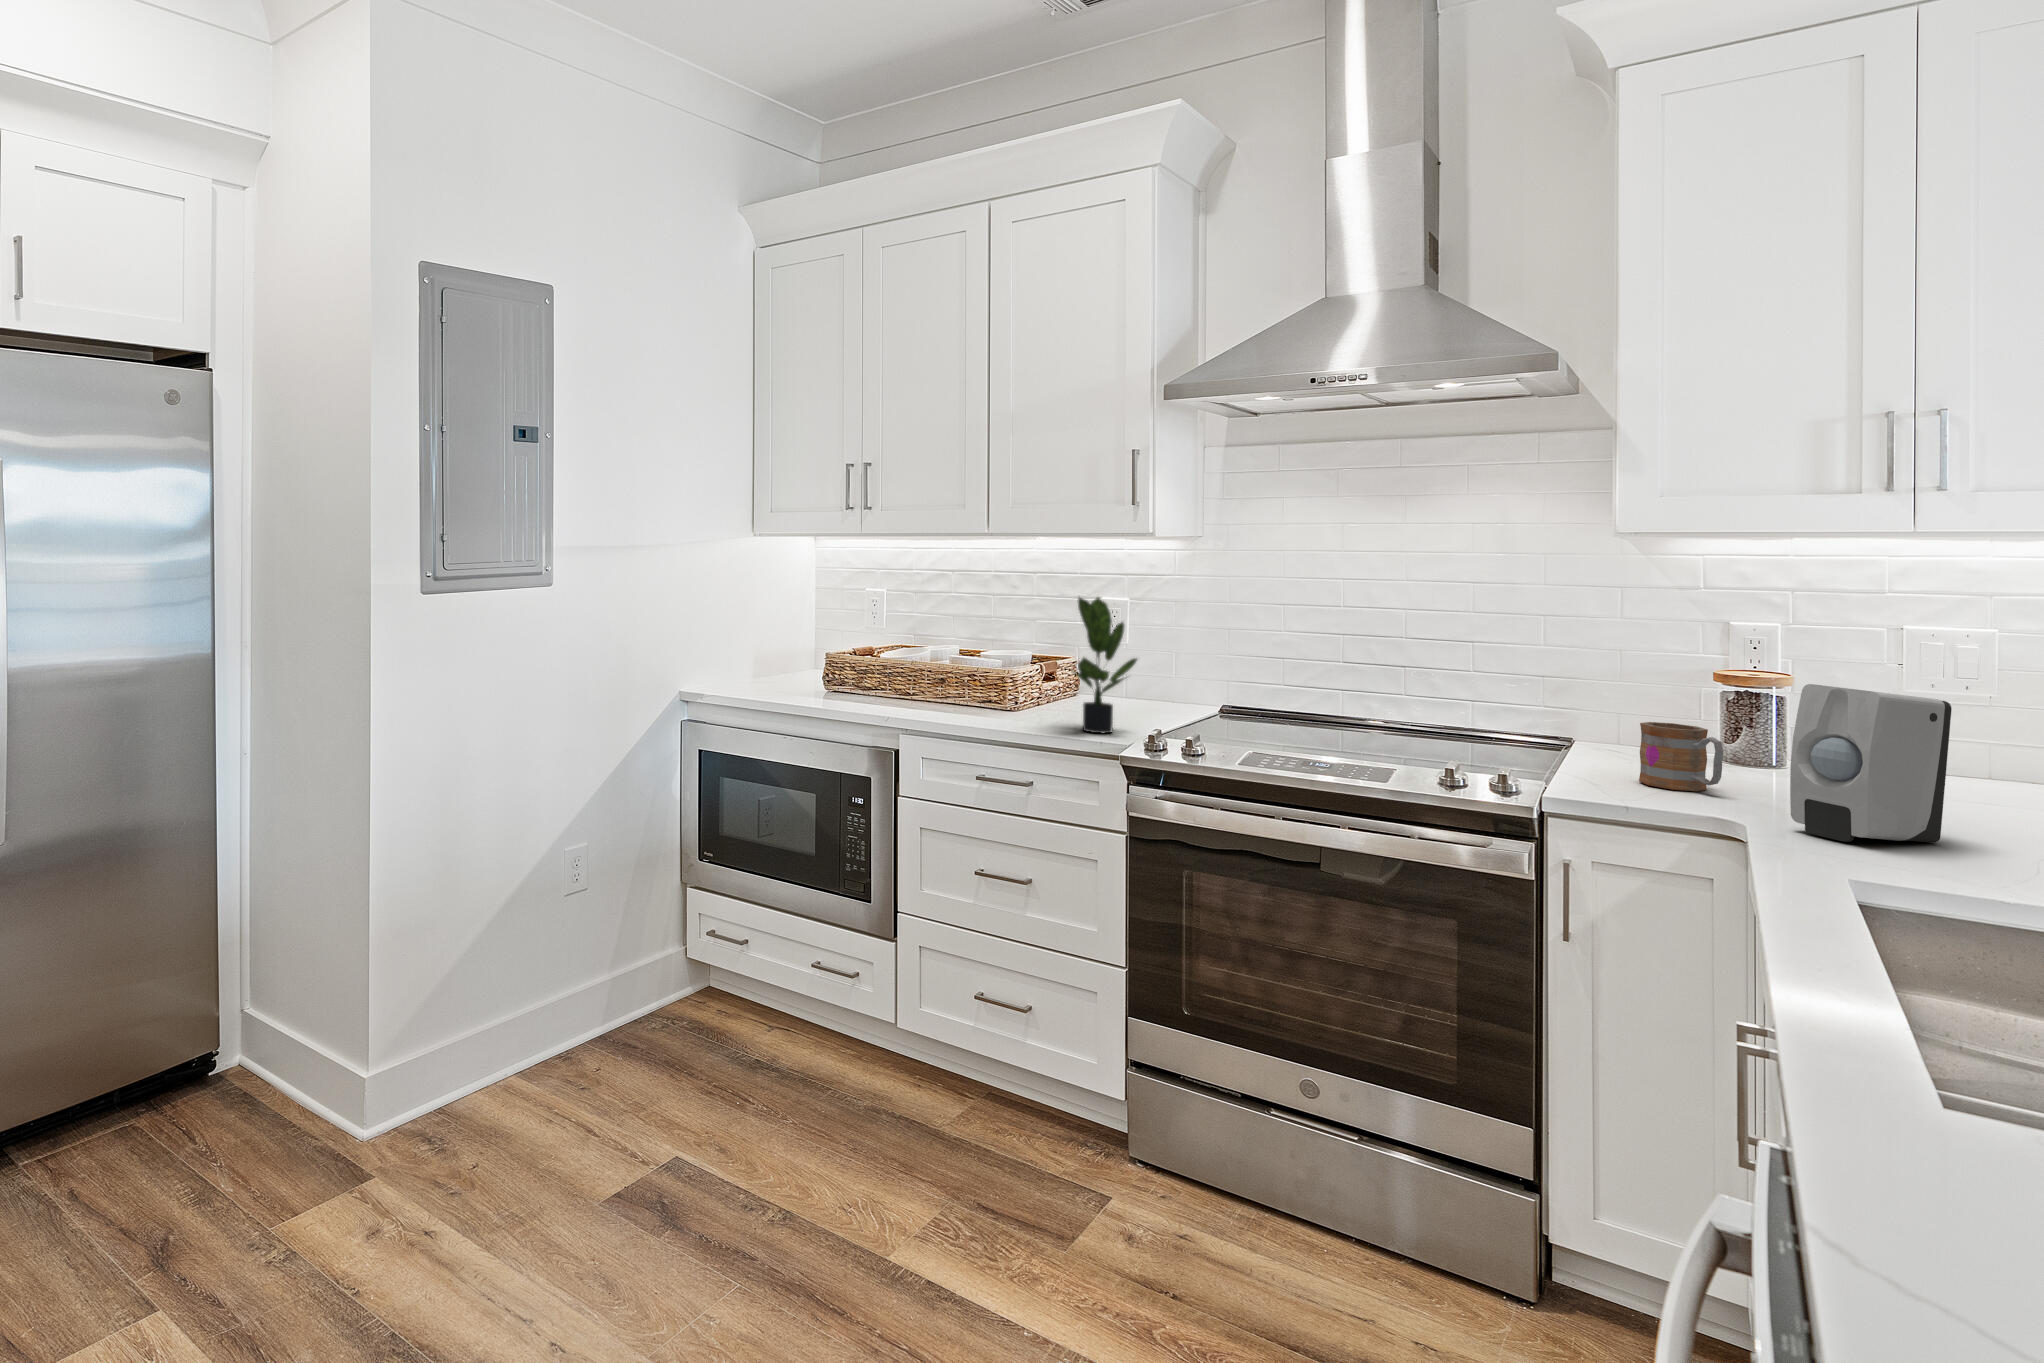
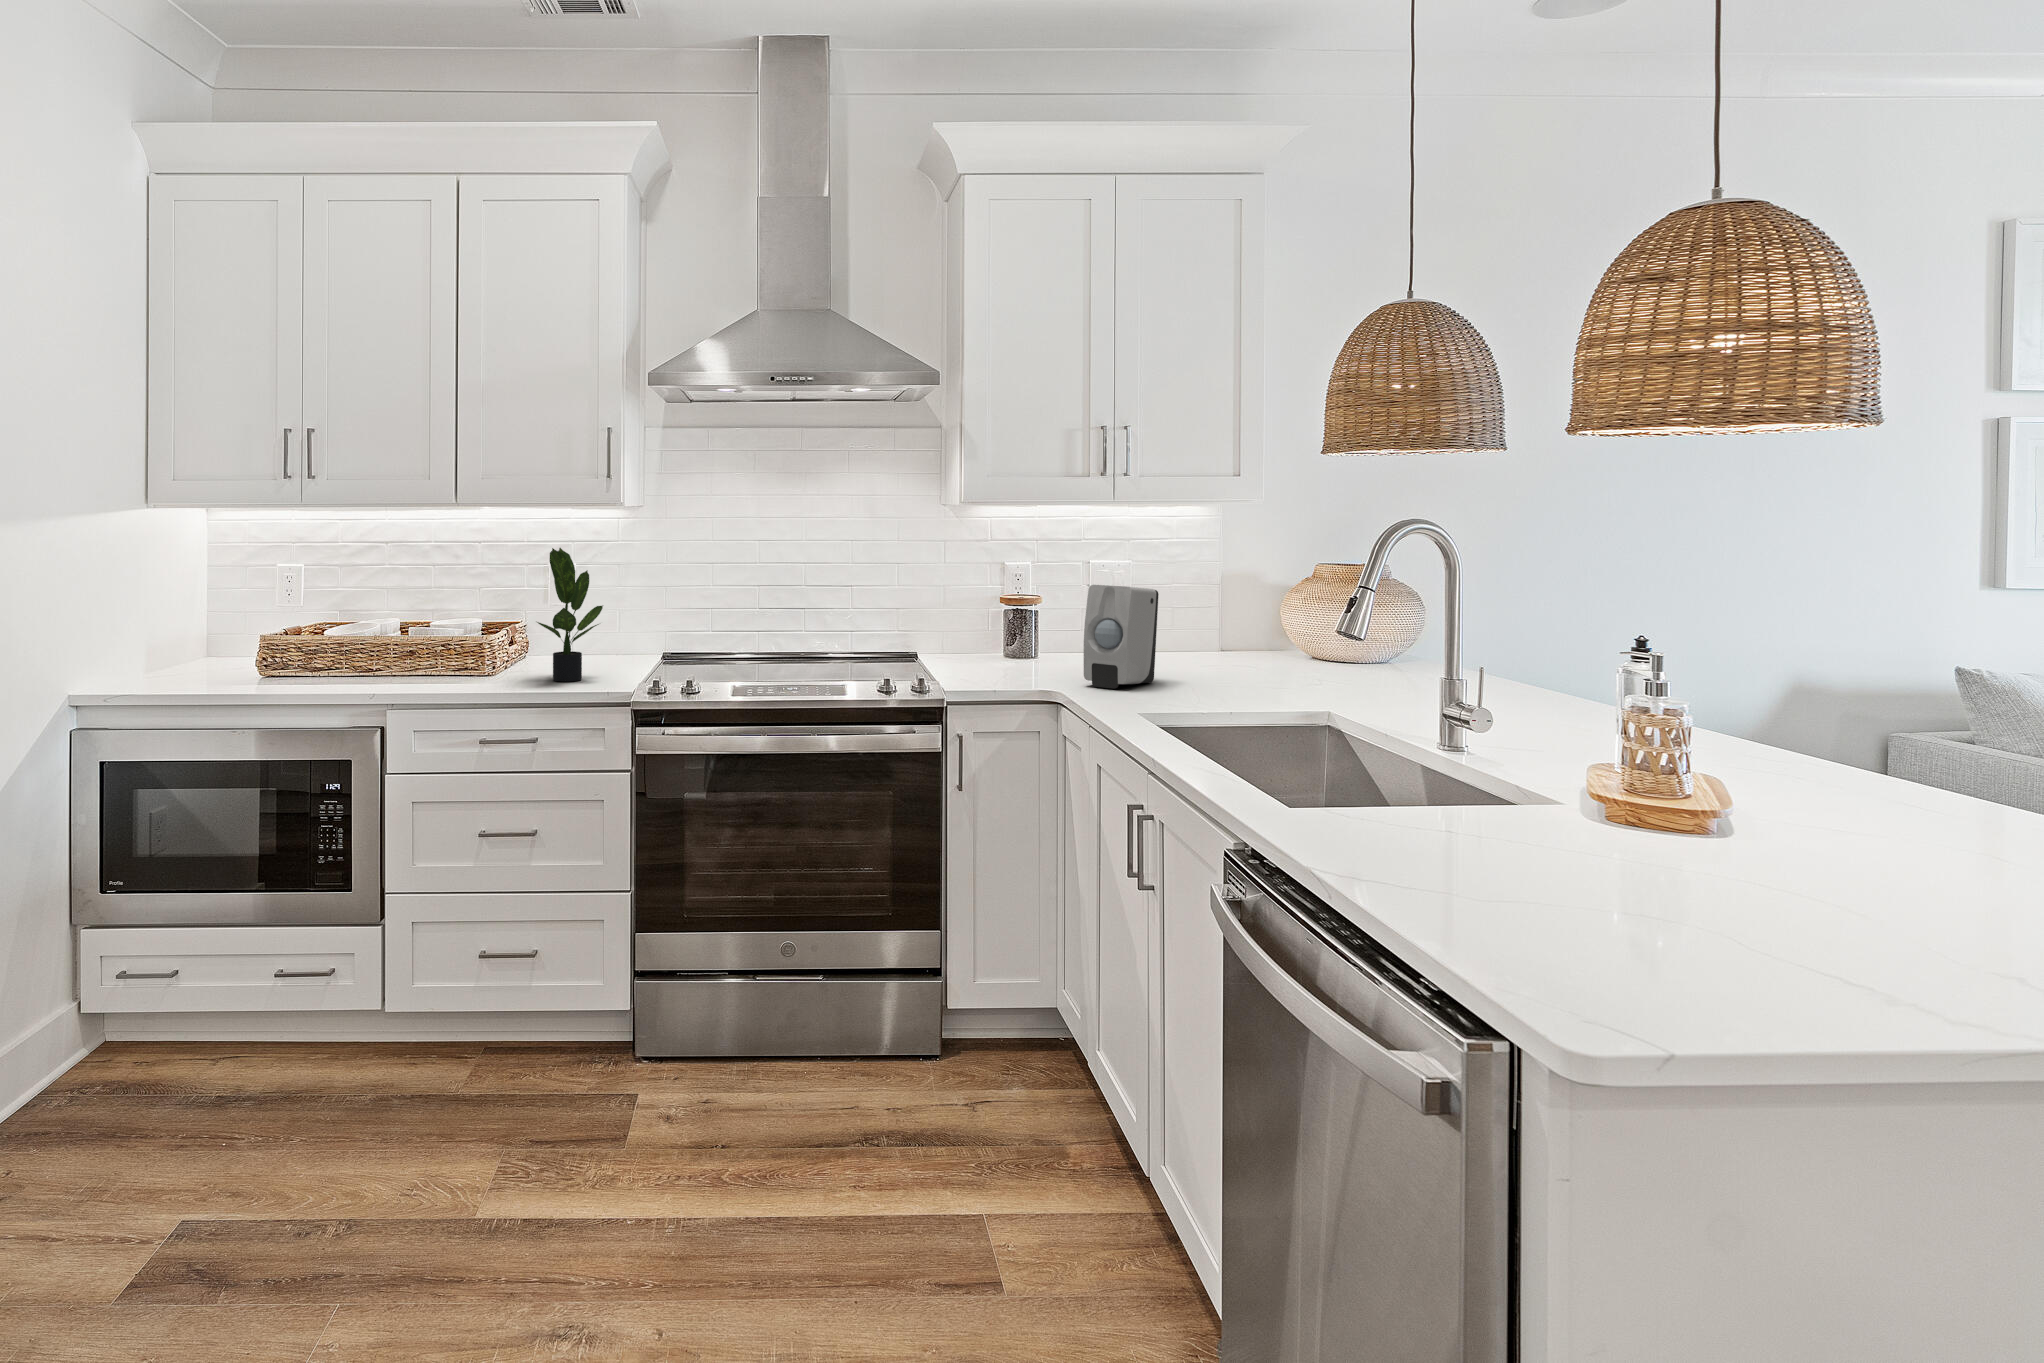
mug: present [1639,722,1724,791] -> none [981,622,1033,670]

